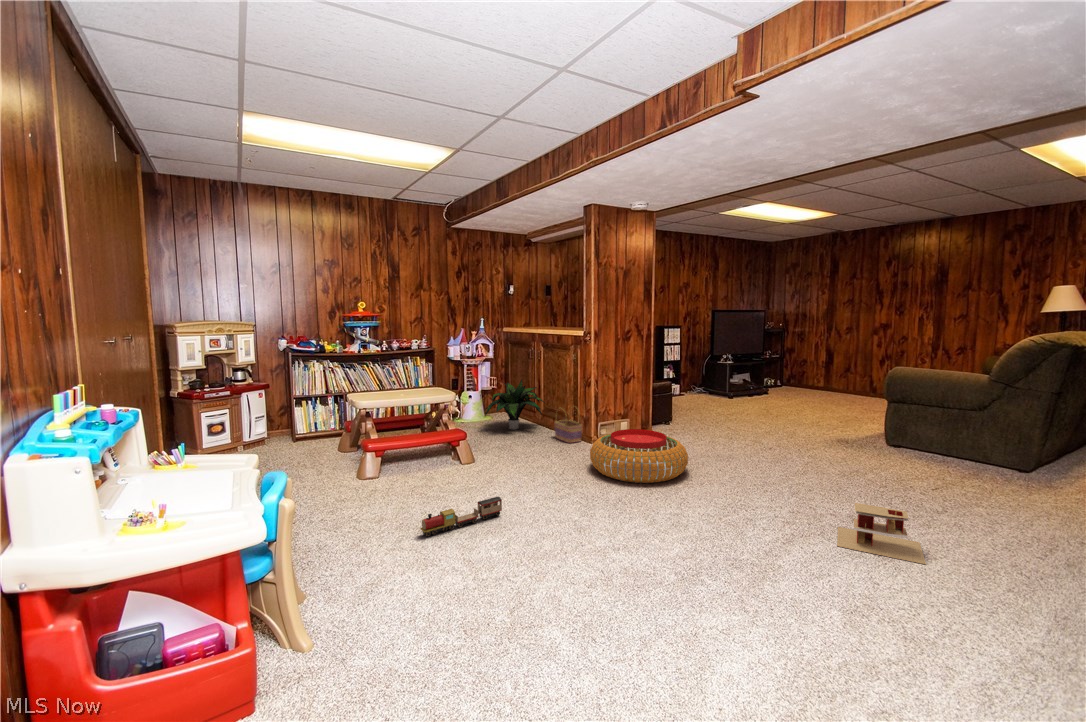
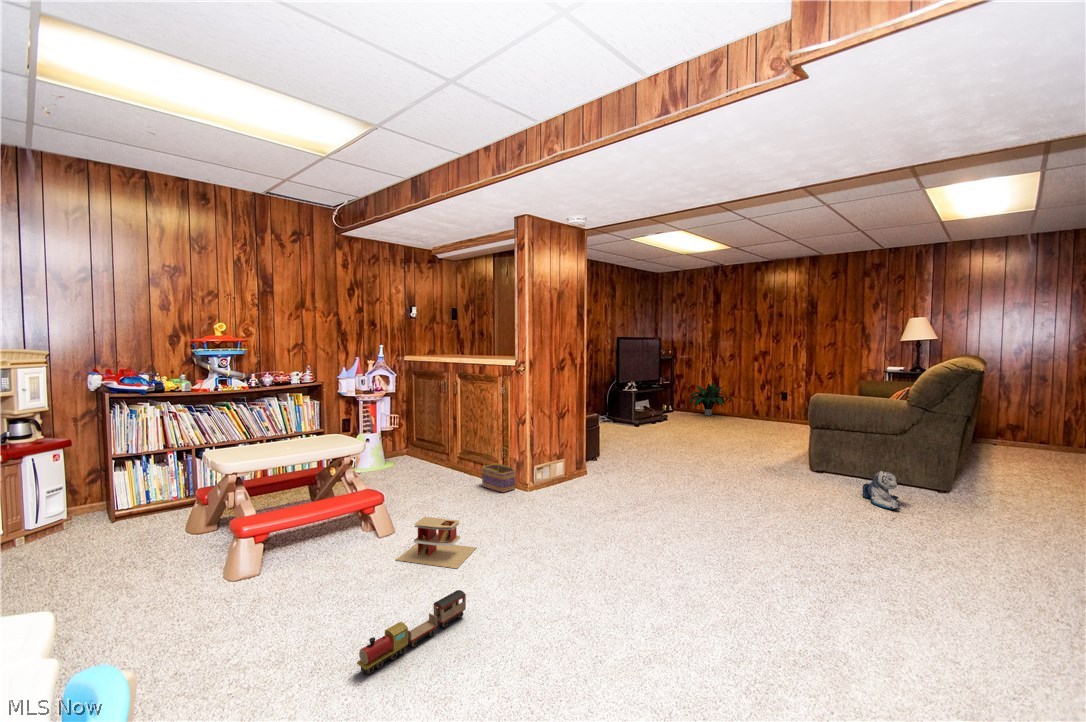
potted plant: present [485,380,545,430] -> present [689,382,732,416]
pouf: present [590,429,688,483] -> none [543,474,656,542]
plush toy: none [924,445,965,483] -> present [862,471,898,509]
toy house: present [837,503,926,564] -> present [396,517,476,568]

